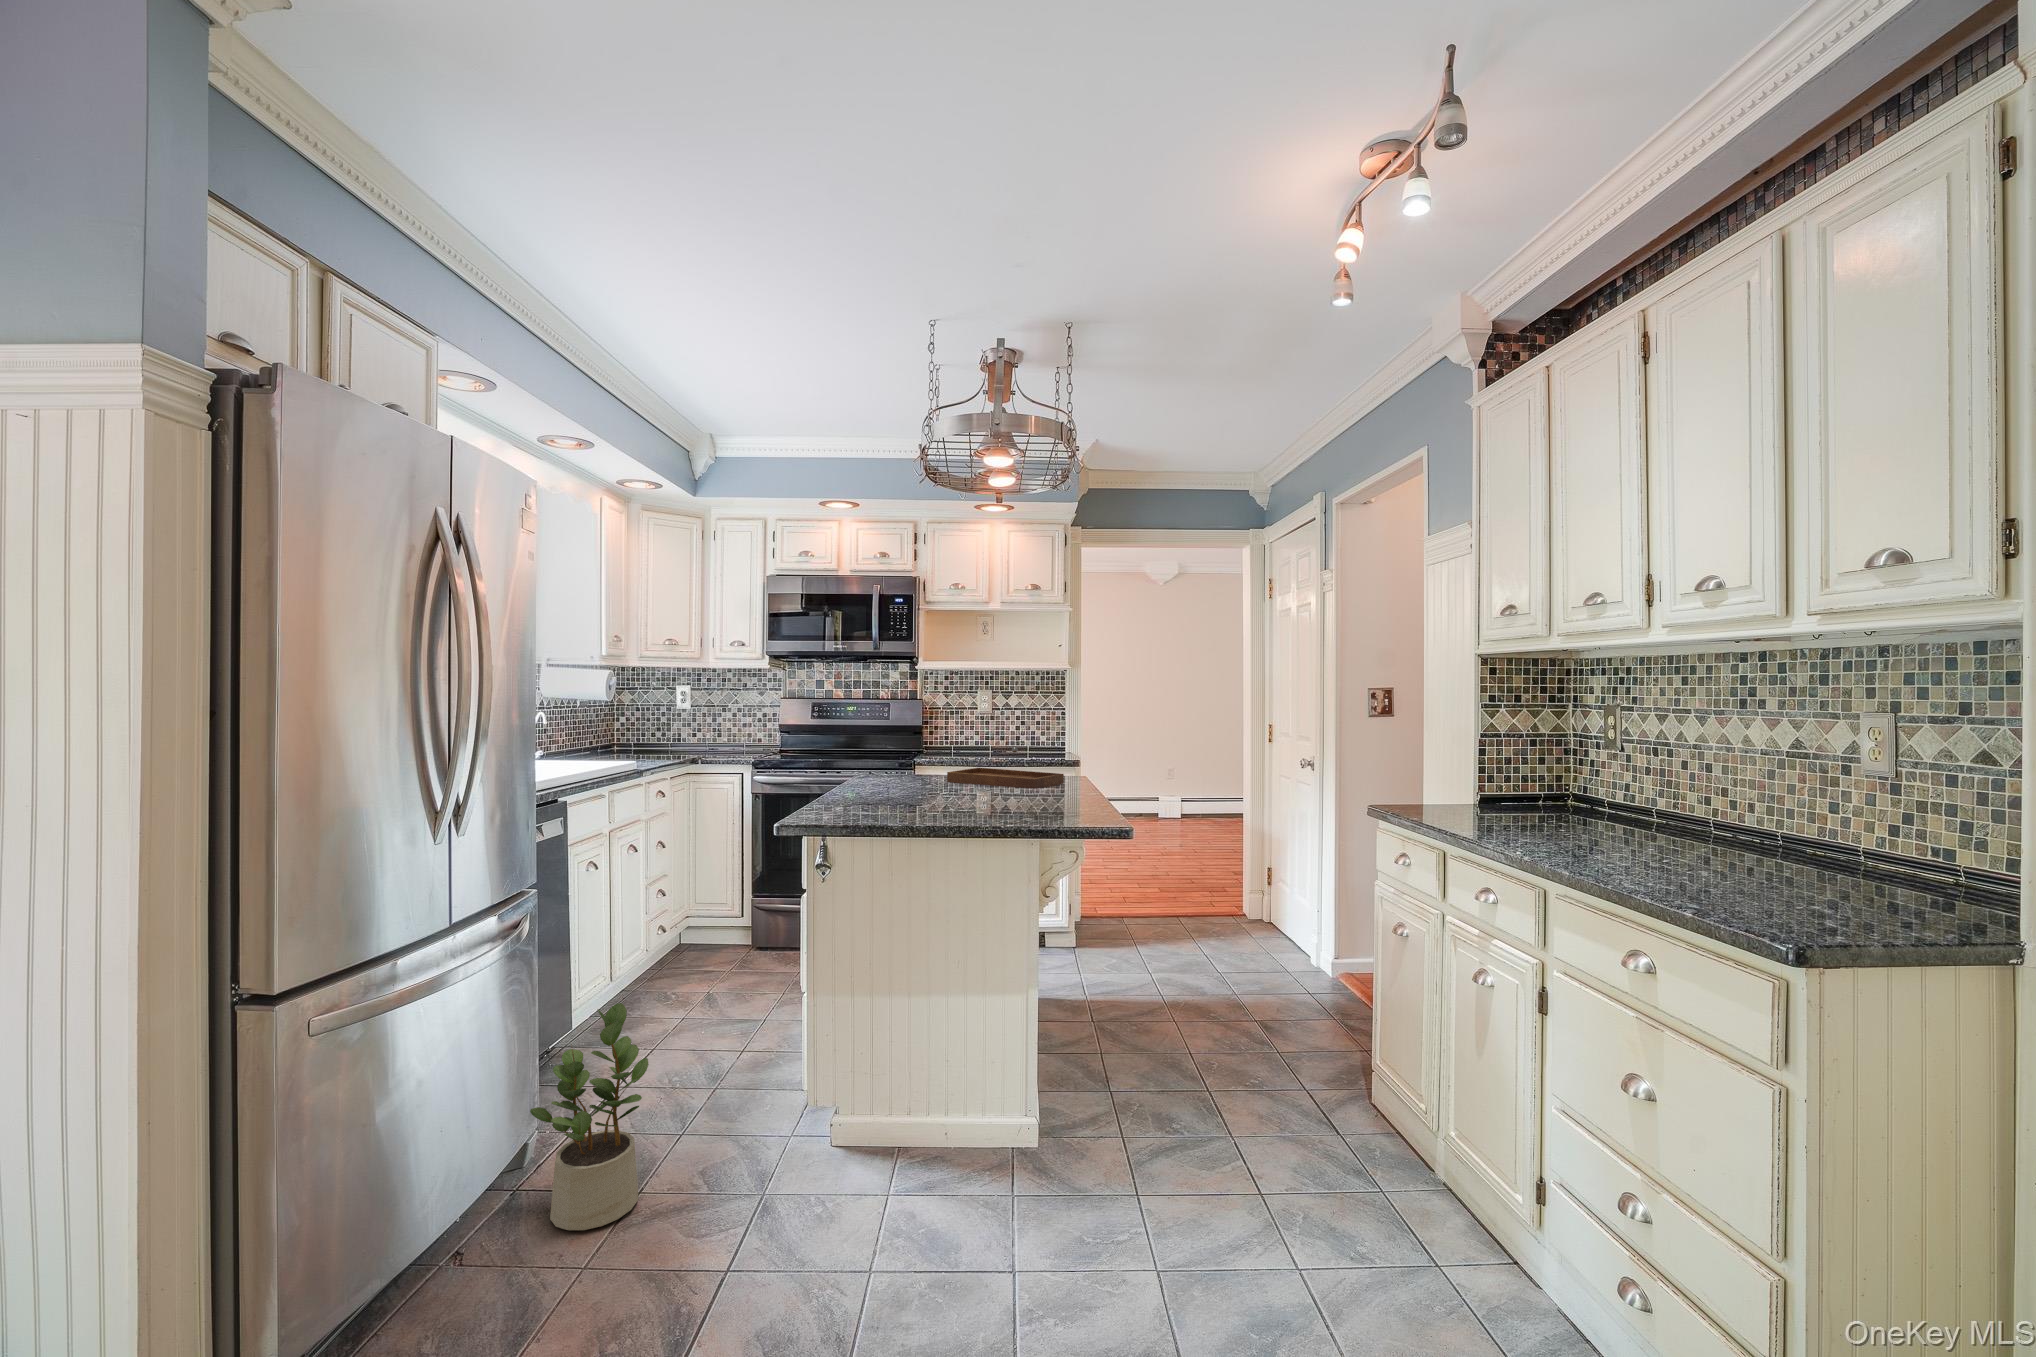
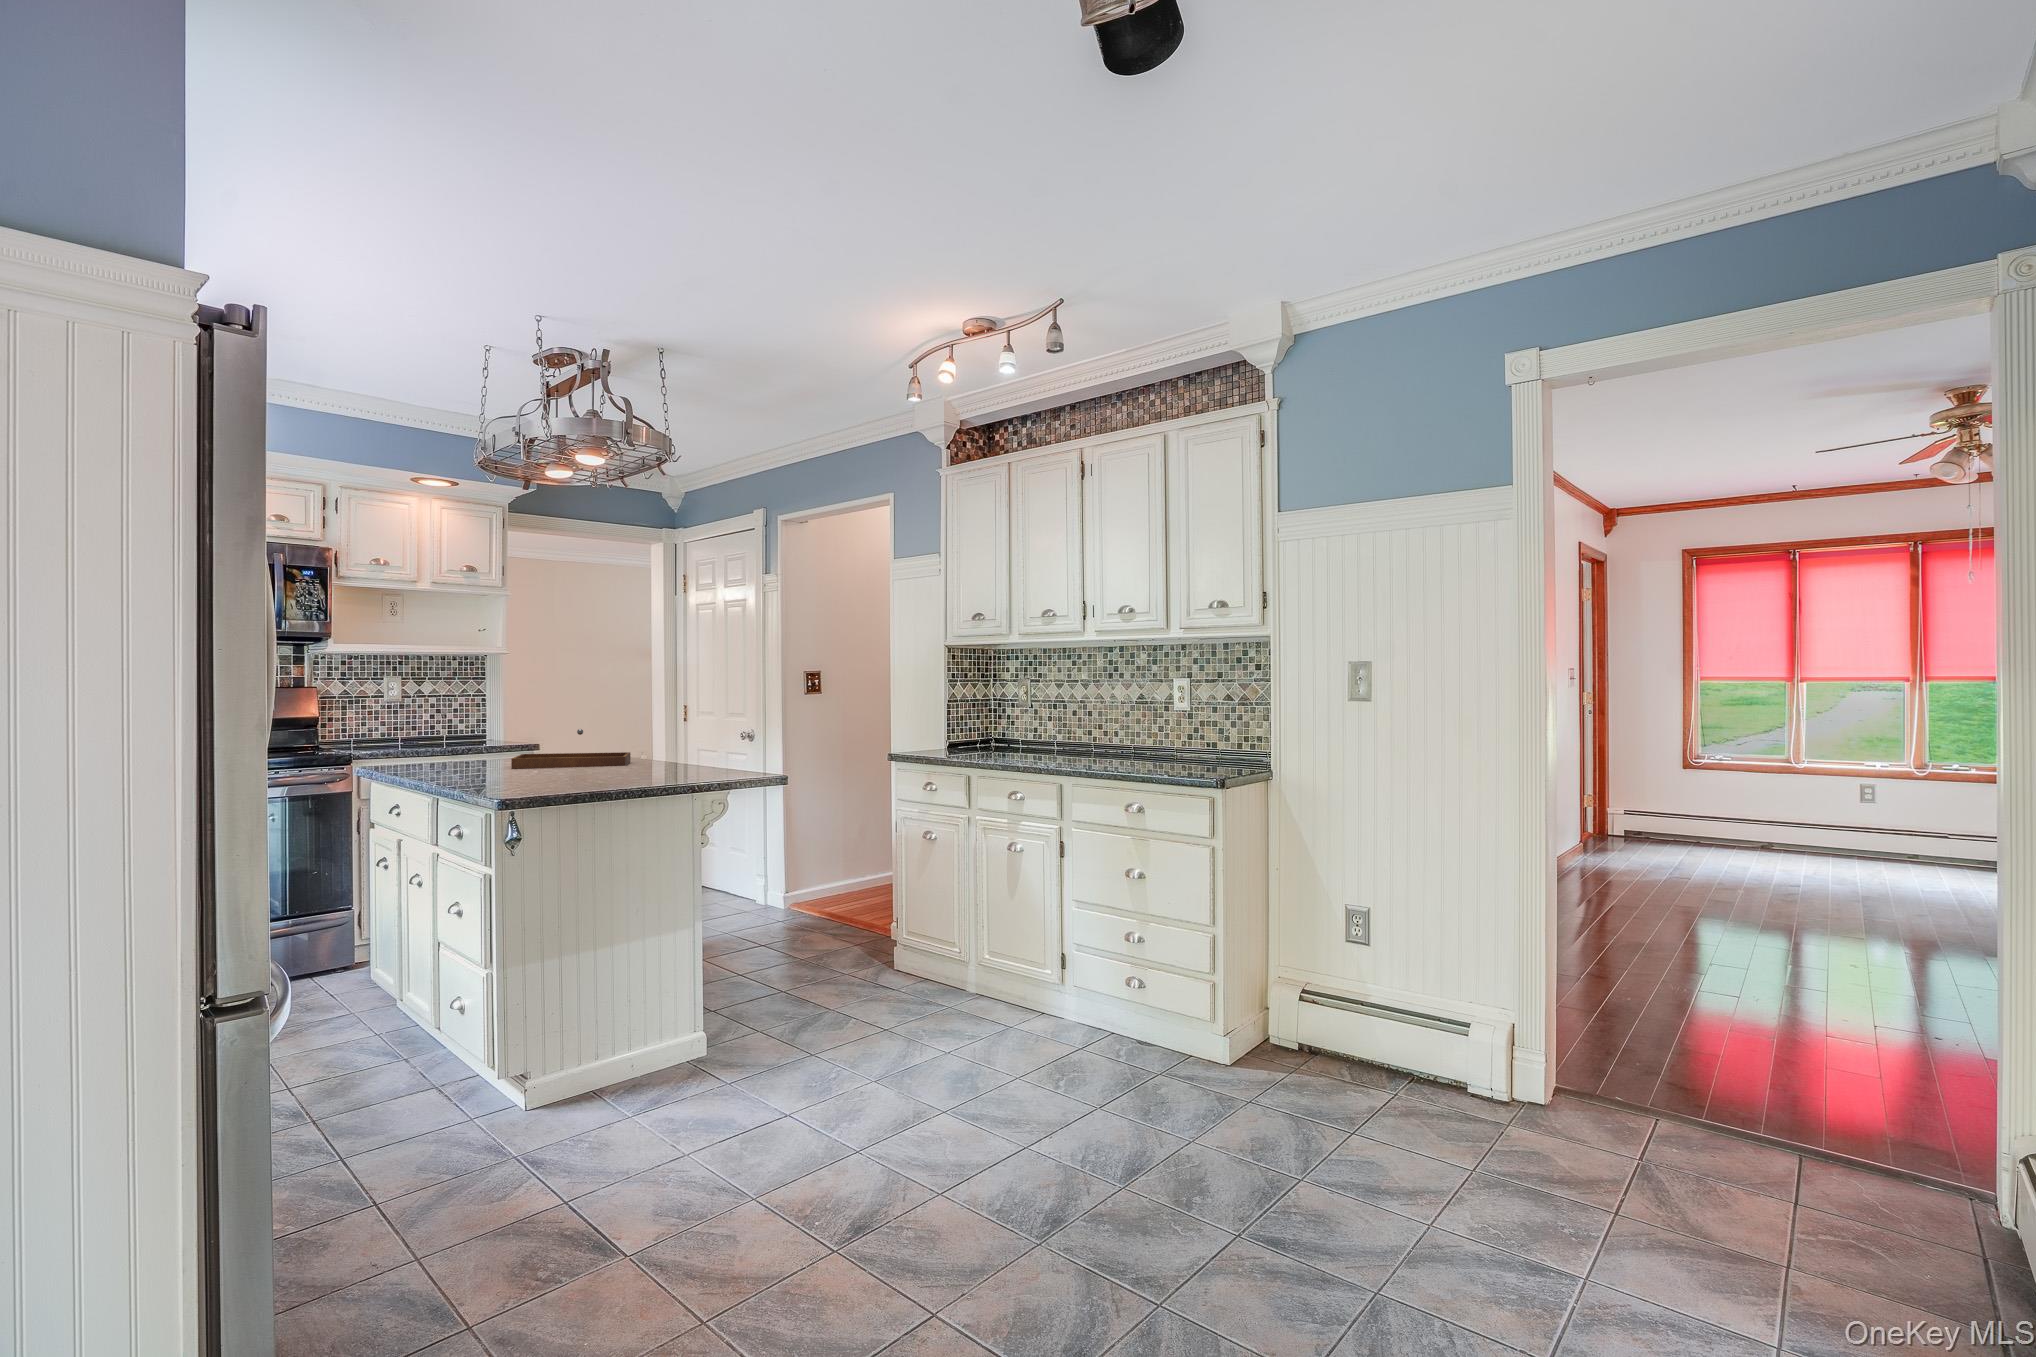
potted plant: present [530,1003,649,1230] -> none [311,991,435,1213]

